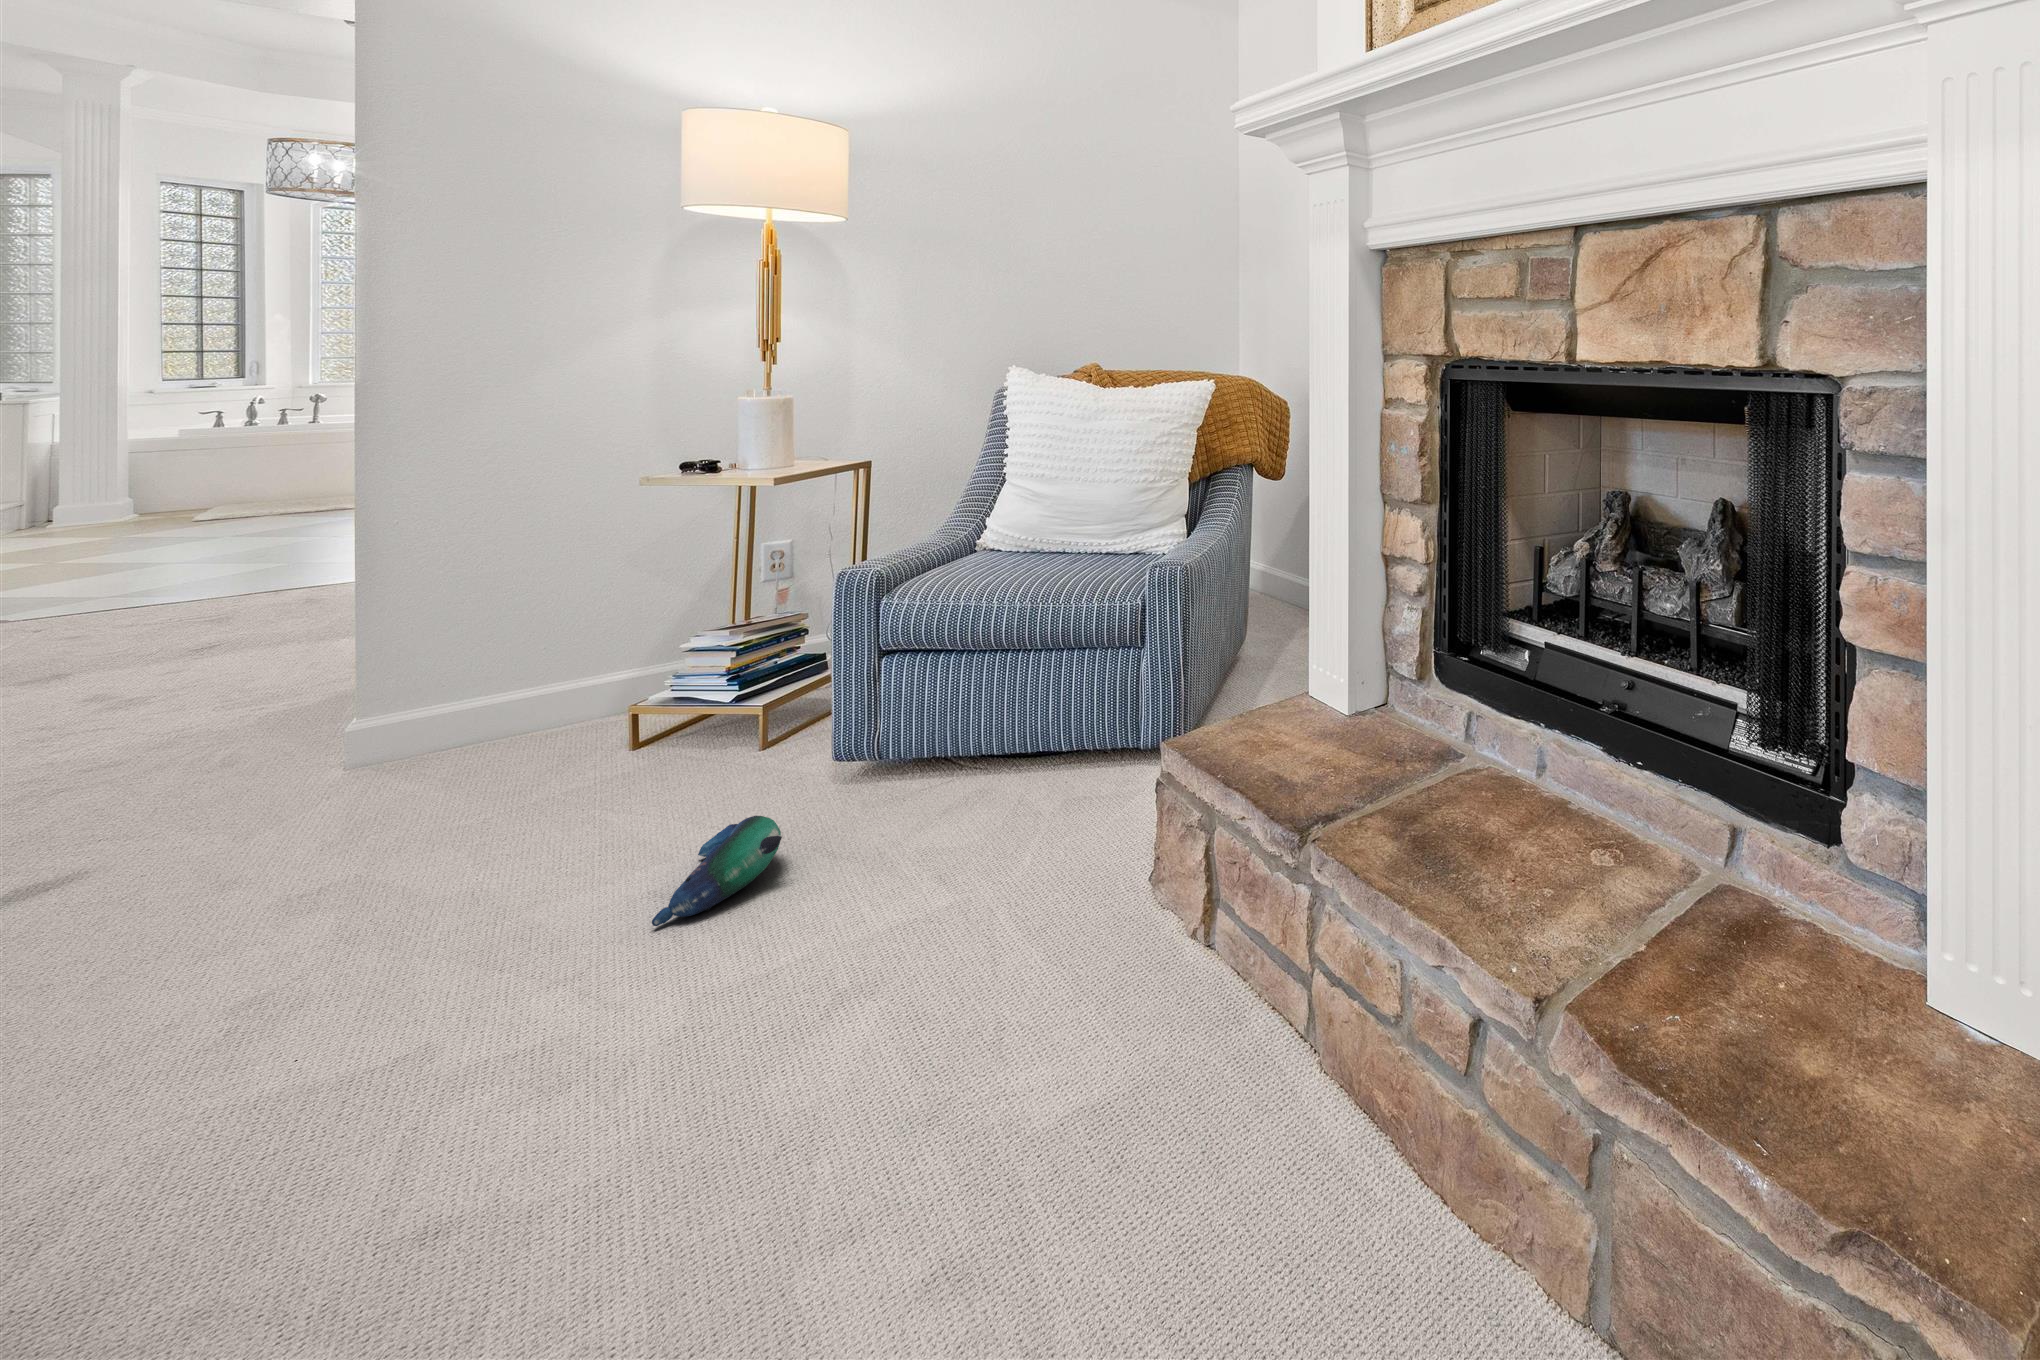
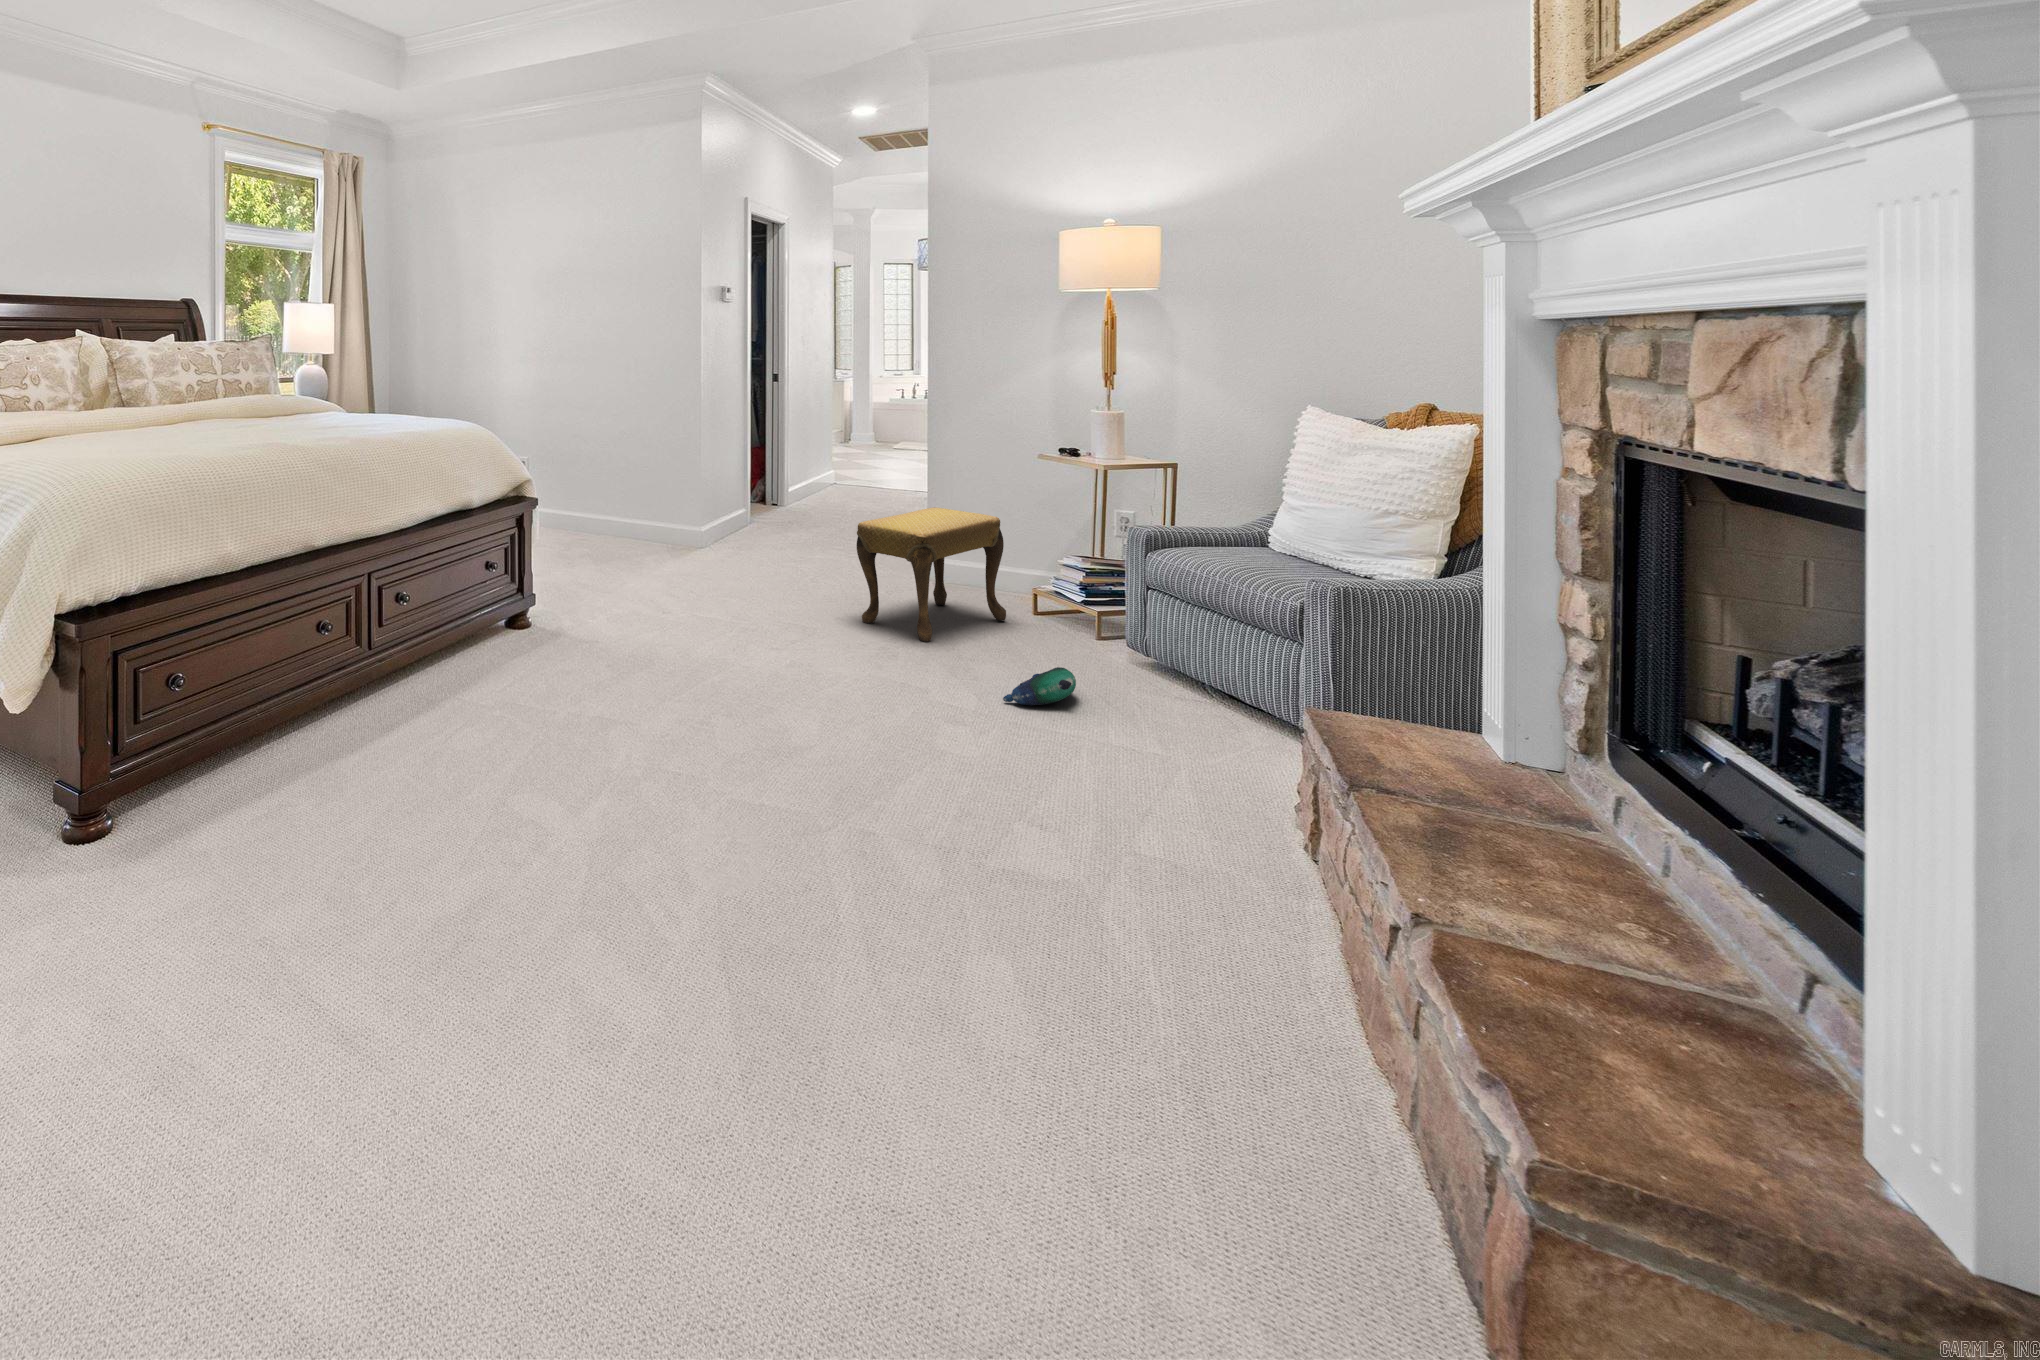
footstool: none [191,594,582,904] -> present [857,507,1006,642]

